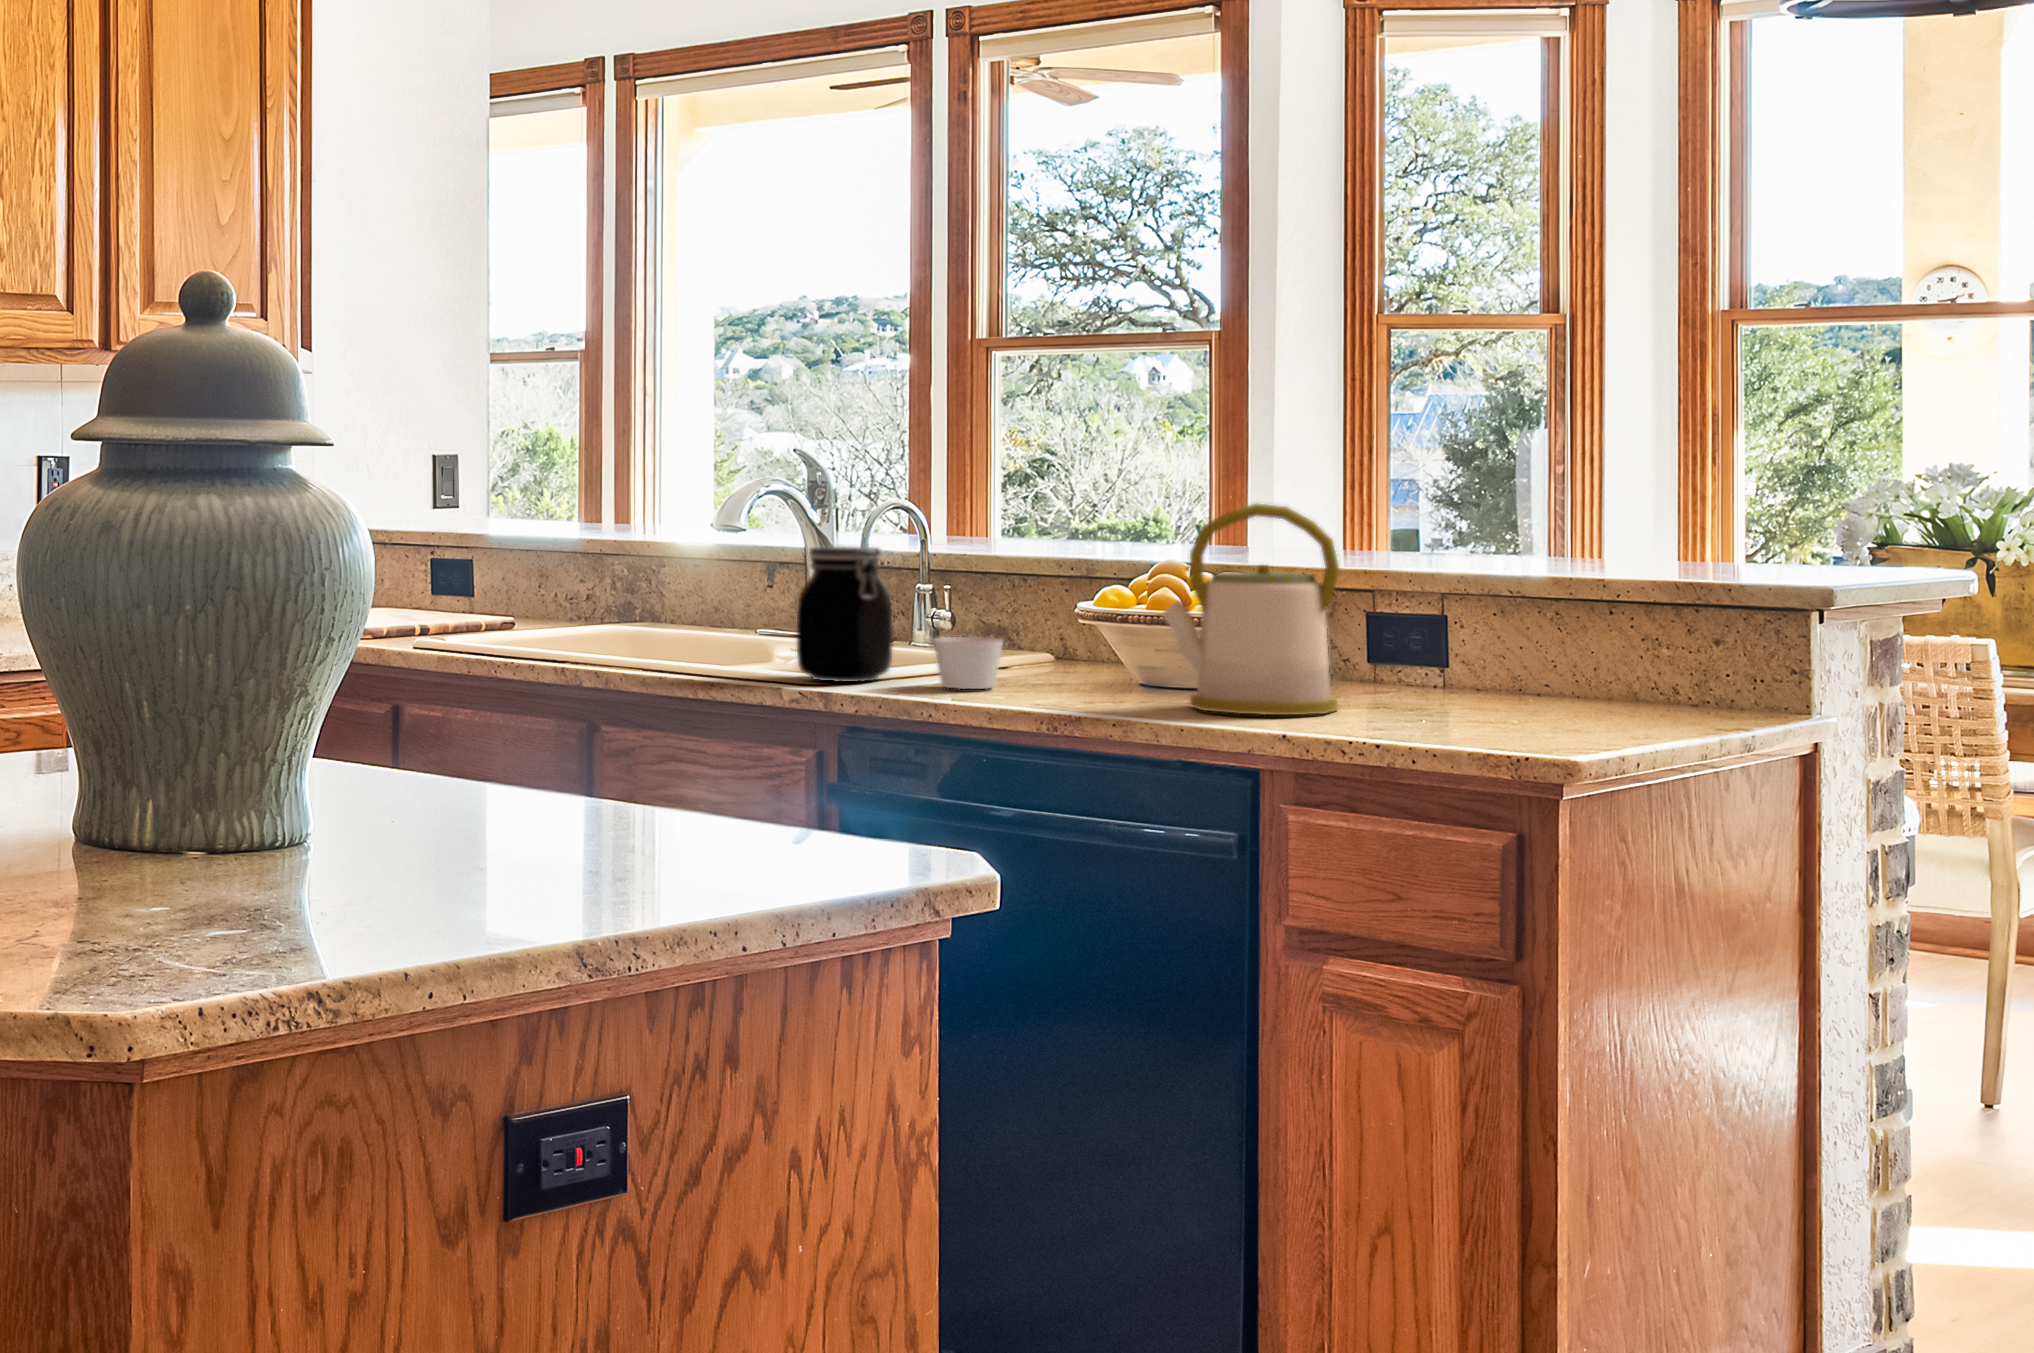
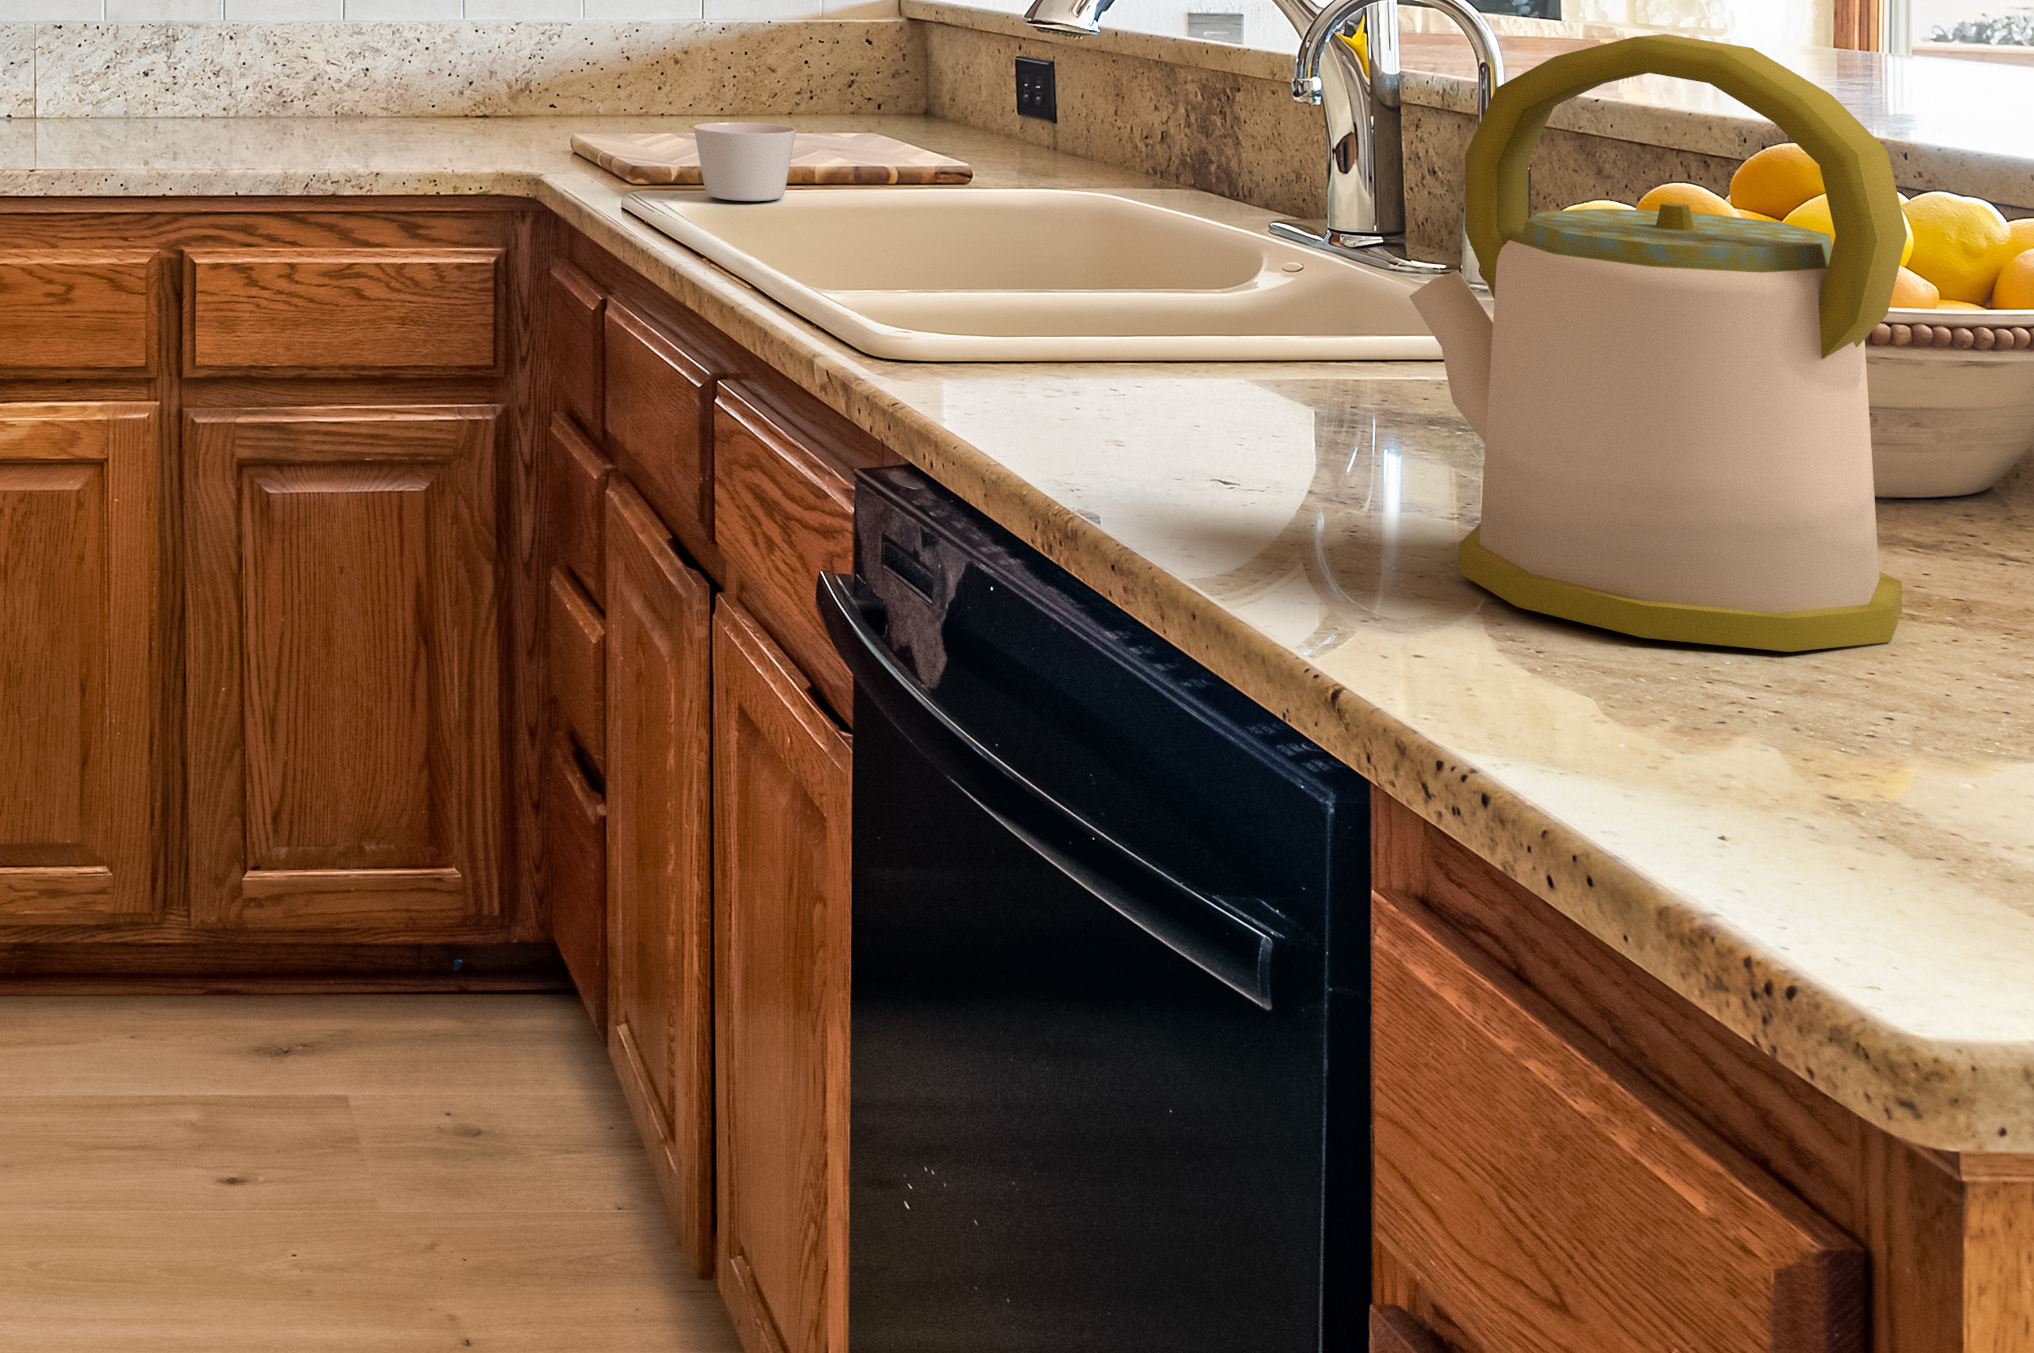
jar: present [797,546,893,682] -> none [911,63,1108,347]
candle: present [934,637,1003,689] -> present [694,122,796,201]

